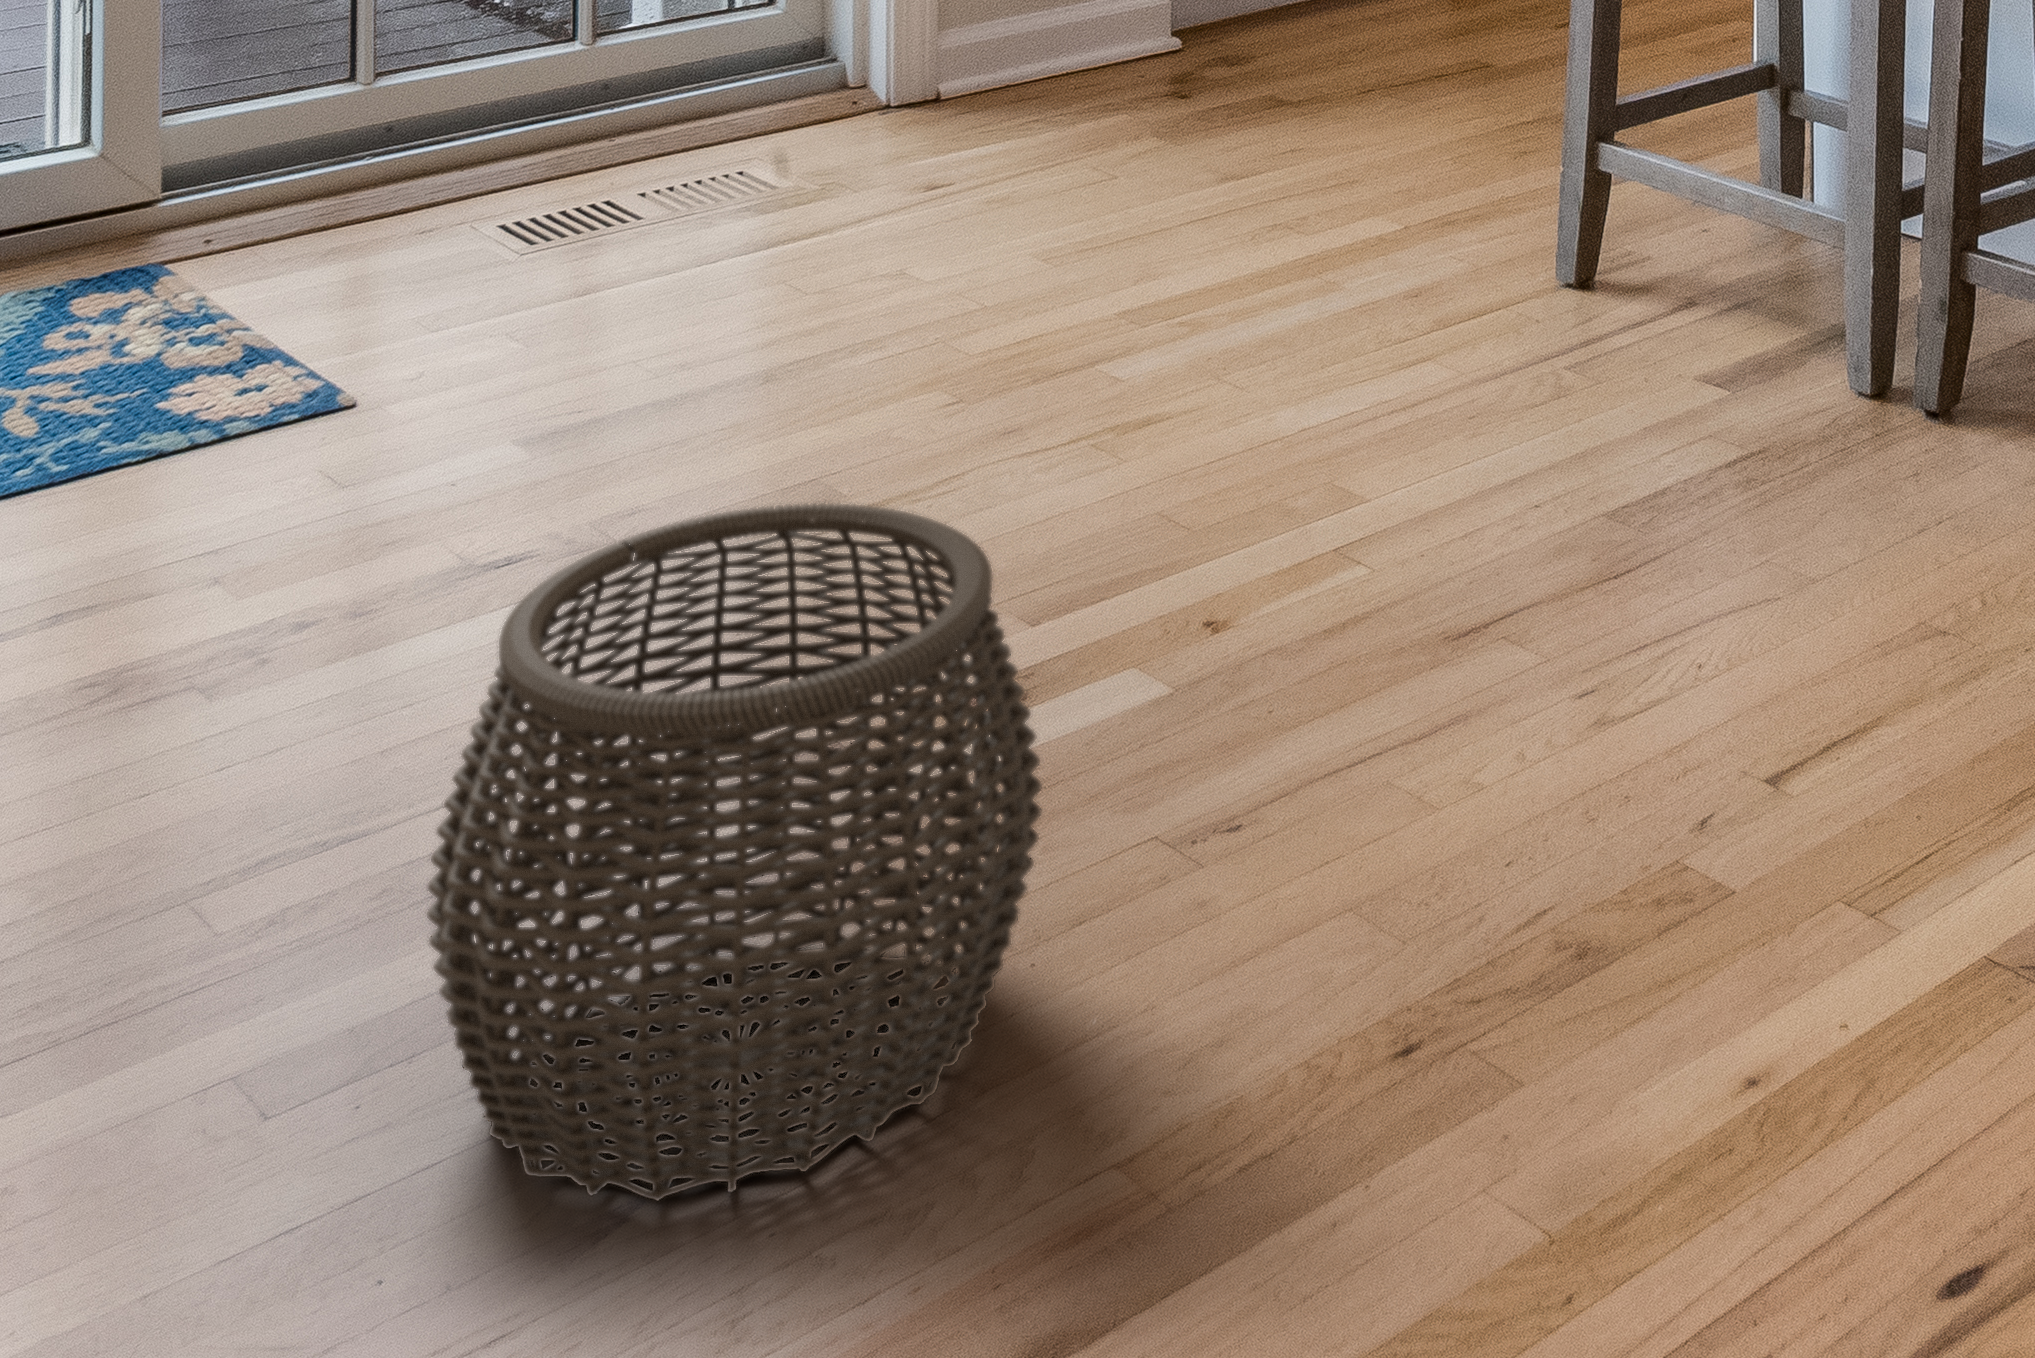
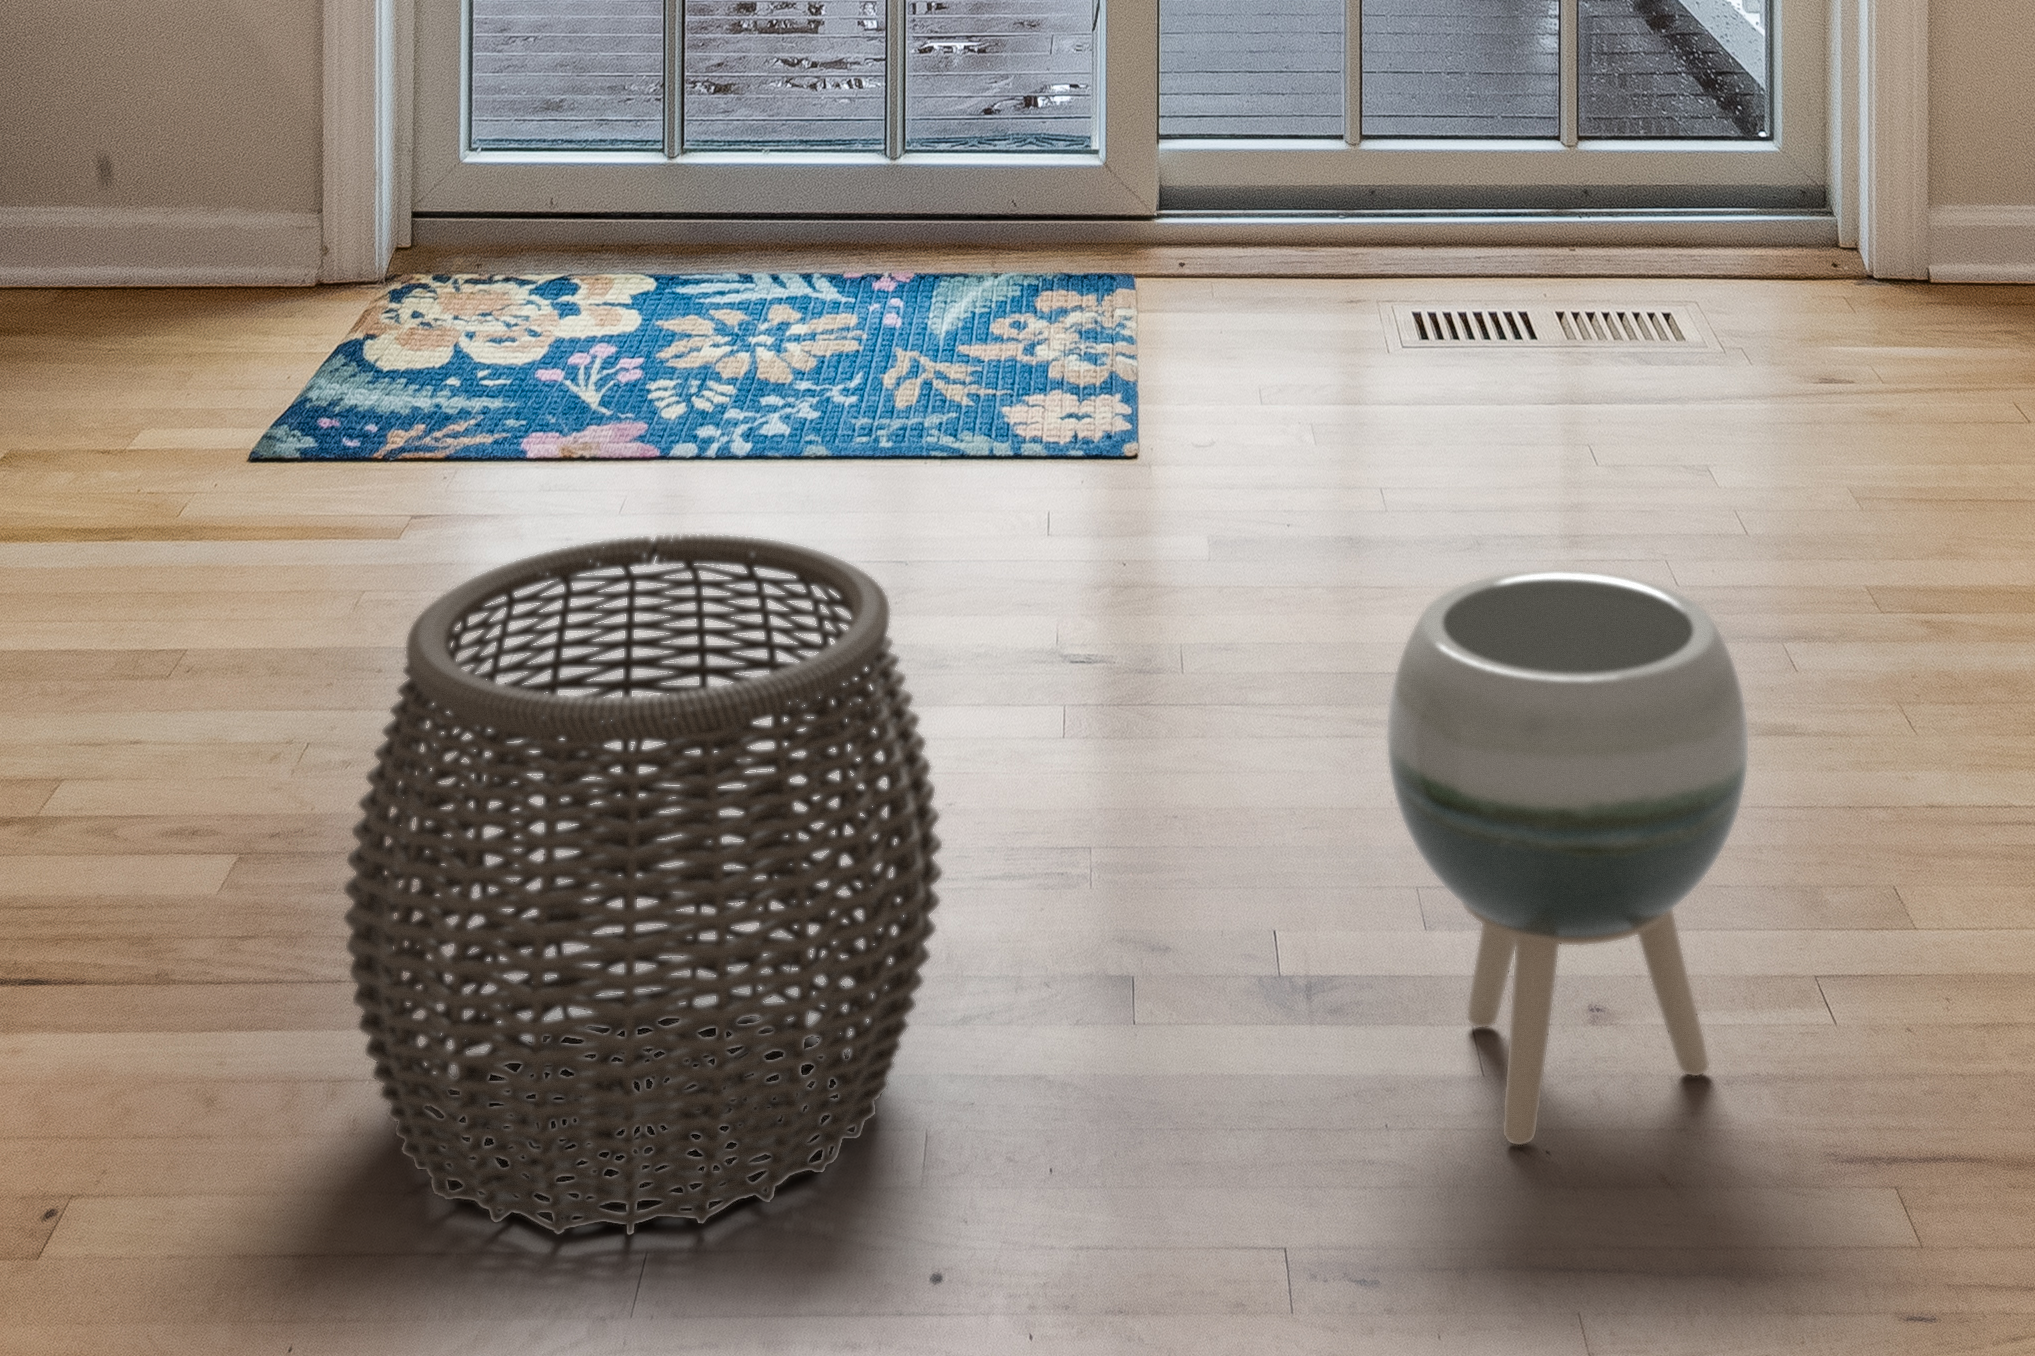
planter: none [1283,334,1572,779] -> present [1387,571,1748,1145]

